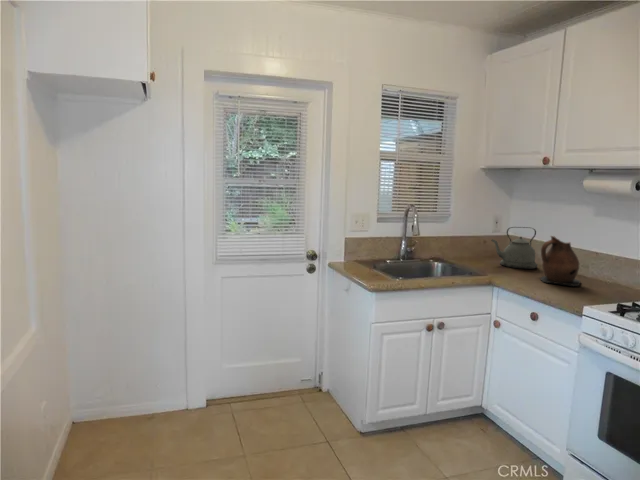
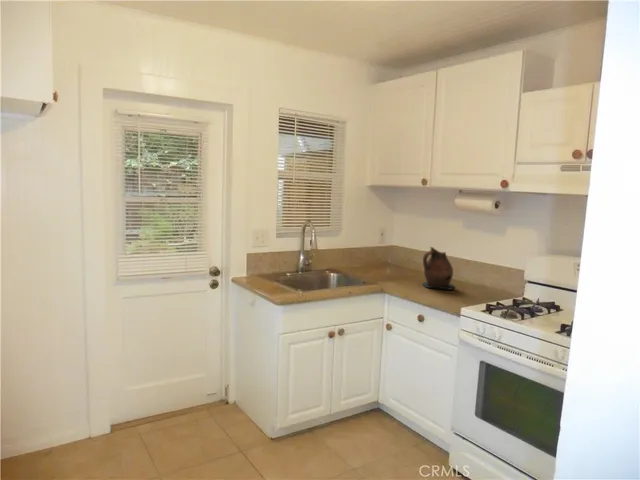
kettle: present [492,227,537,269] -> none [380,239,418,276]

